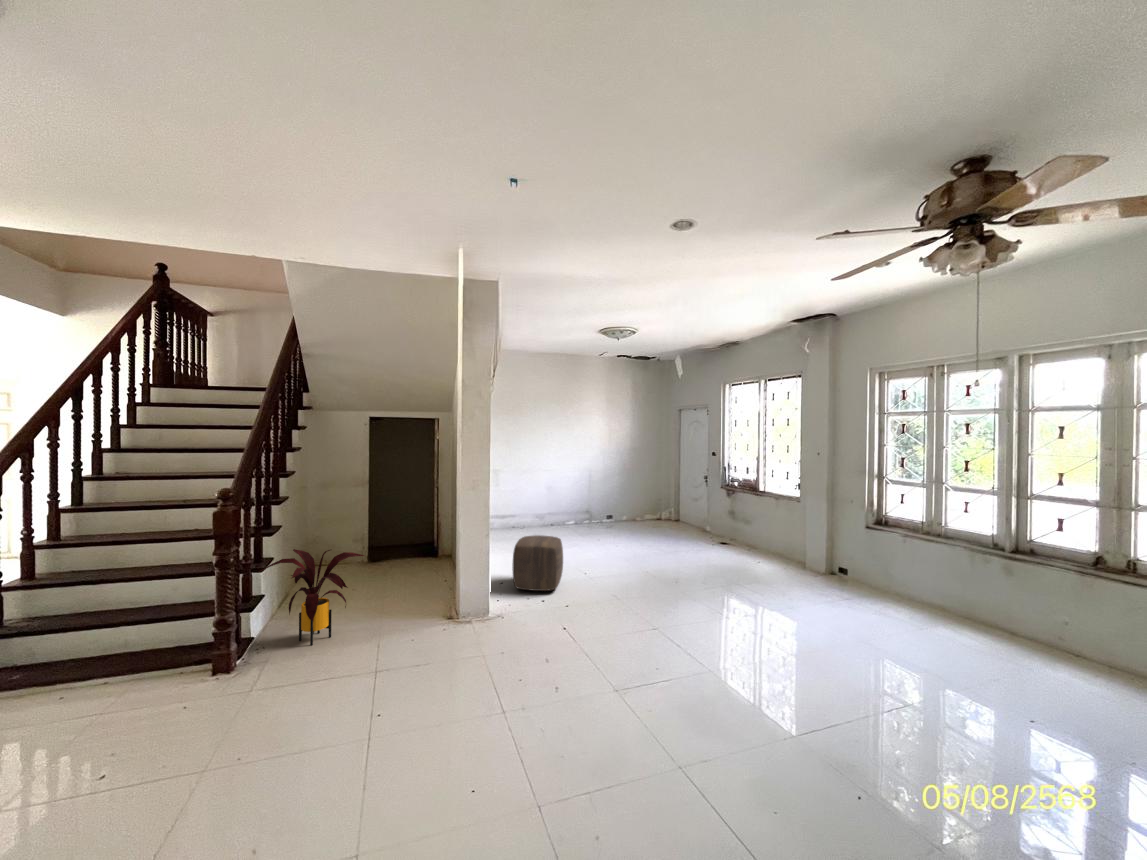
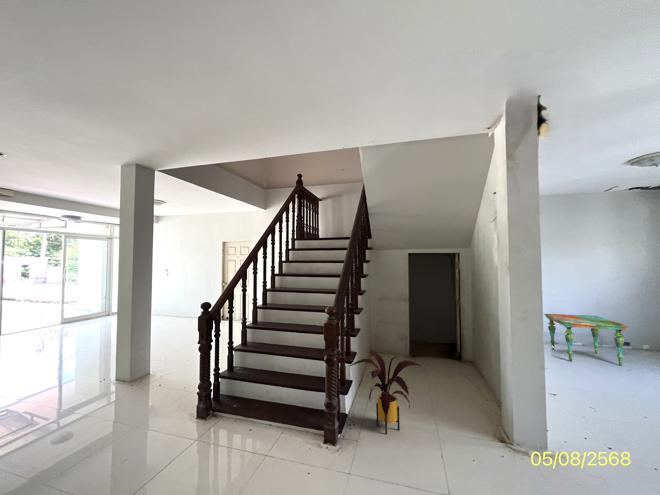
side table: none [529,489,590,538] -> present [544,314,629,366]
ottoman: present [512,535,563,591] -> none [563,367,637,441]

